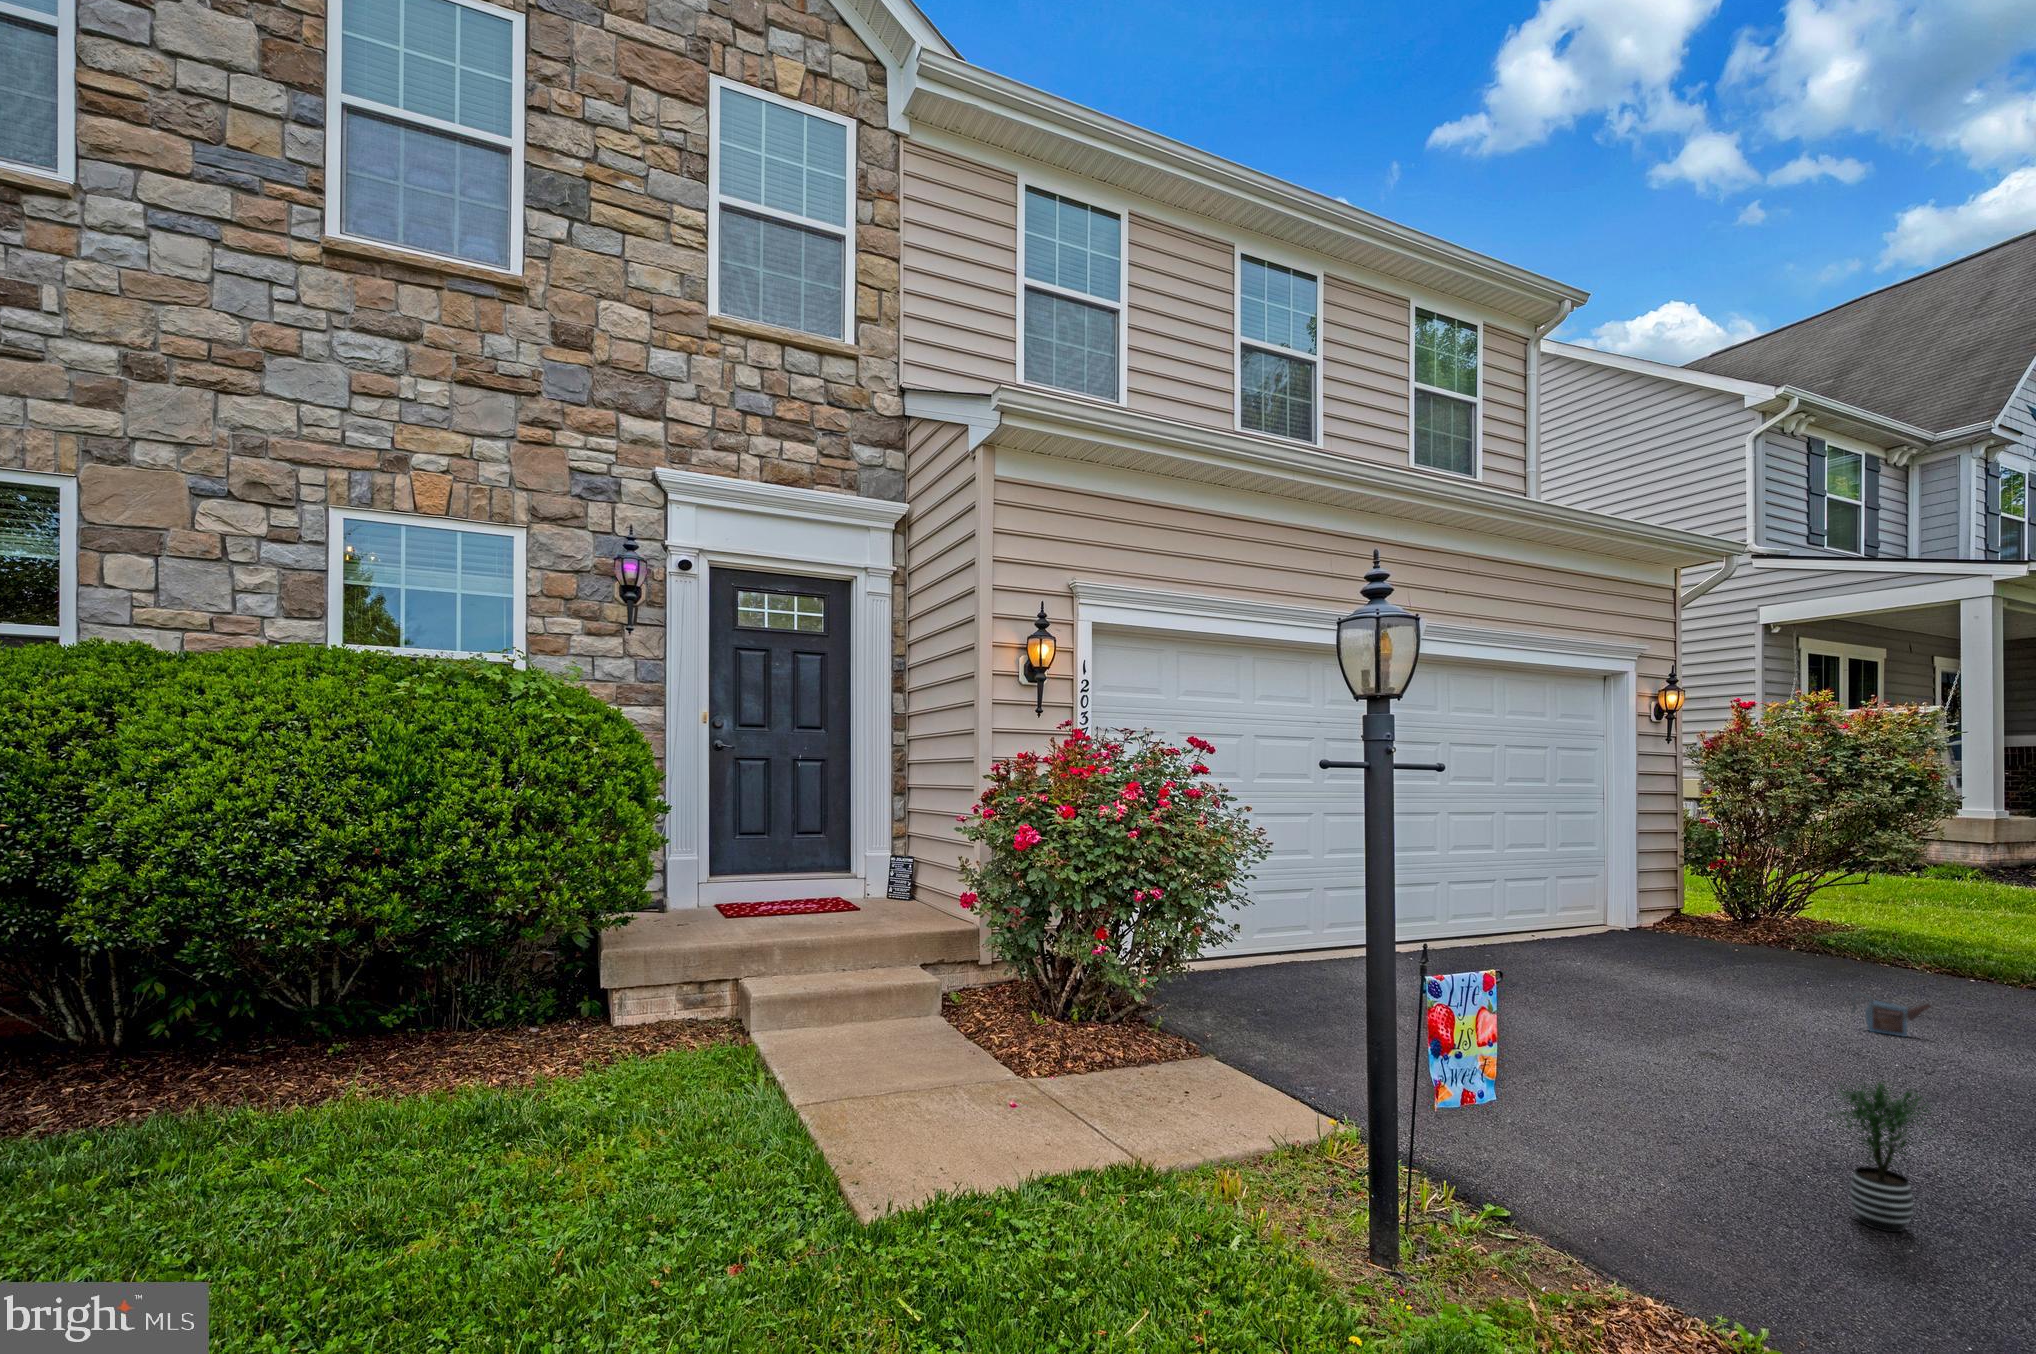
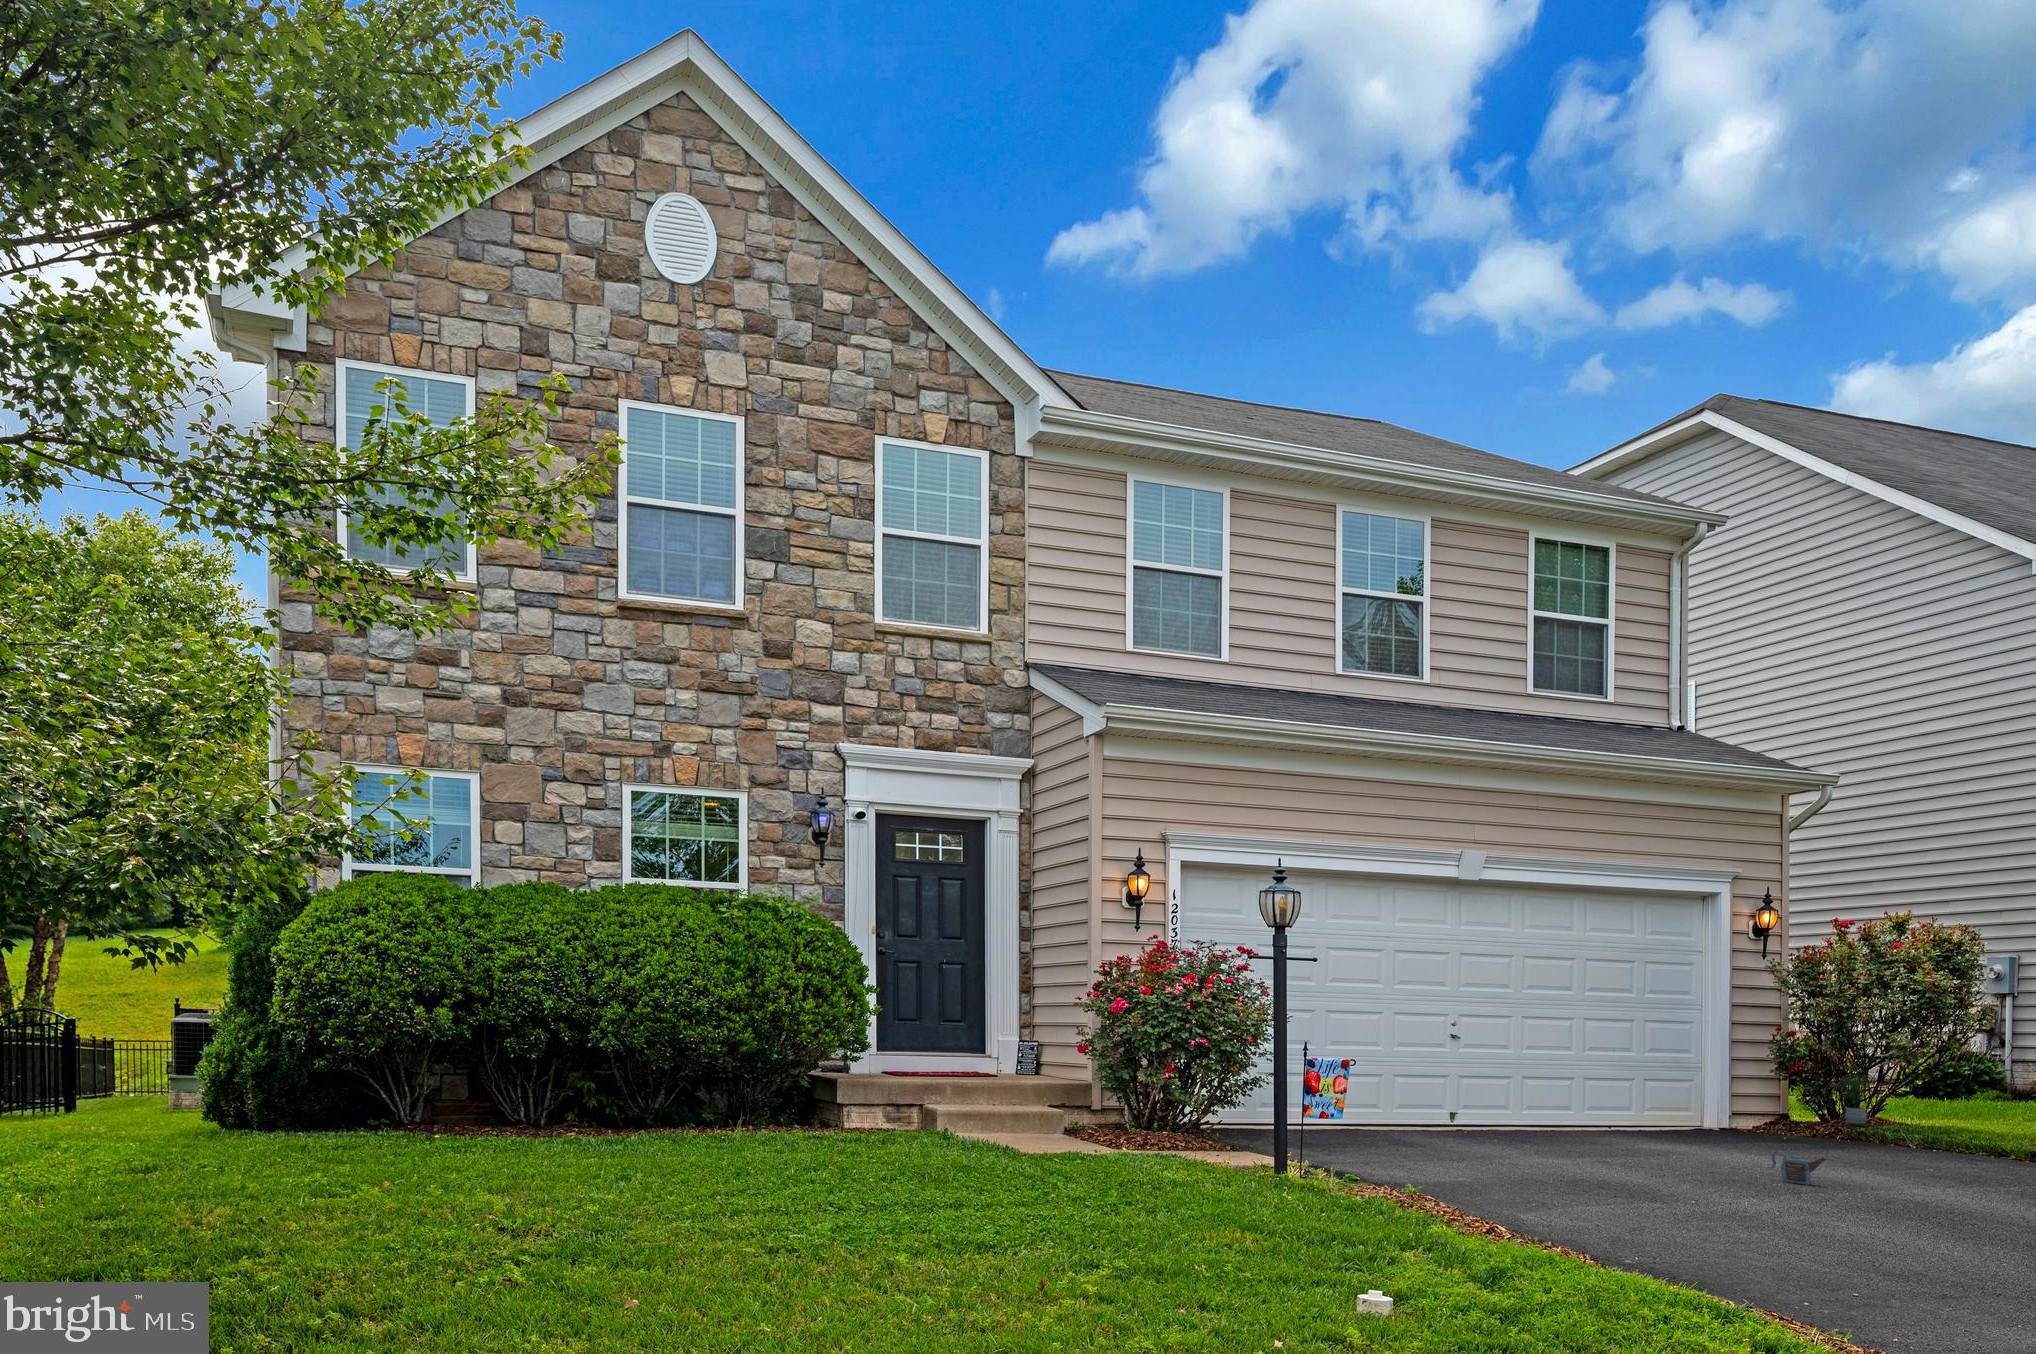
potted plant: present [1828,1083,1933,1232] -> present [1836,1075,1866,1127]

